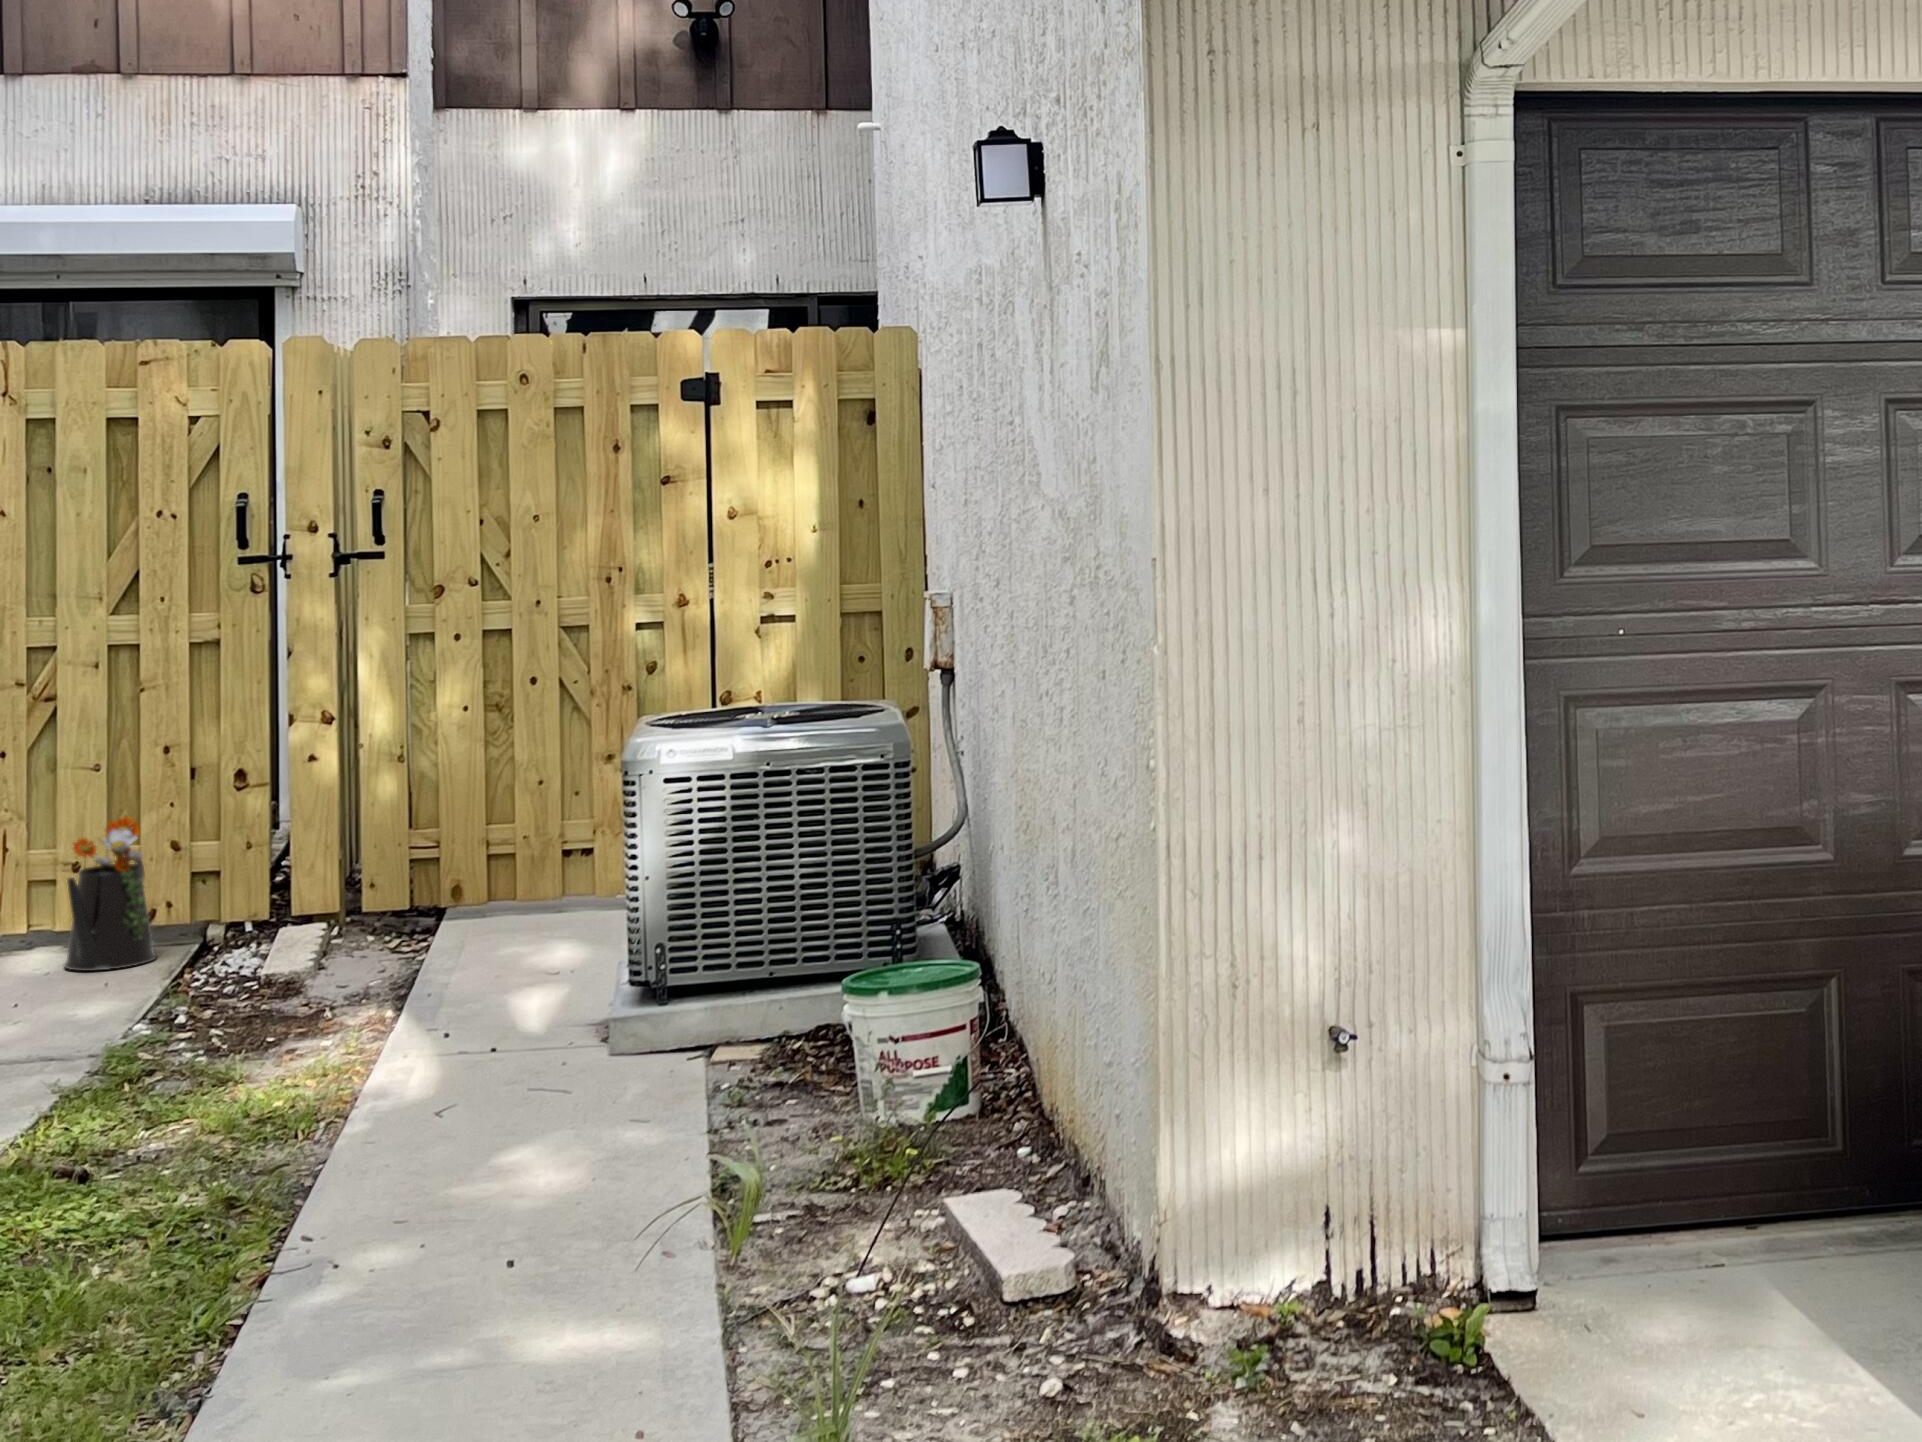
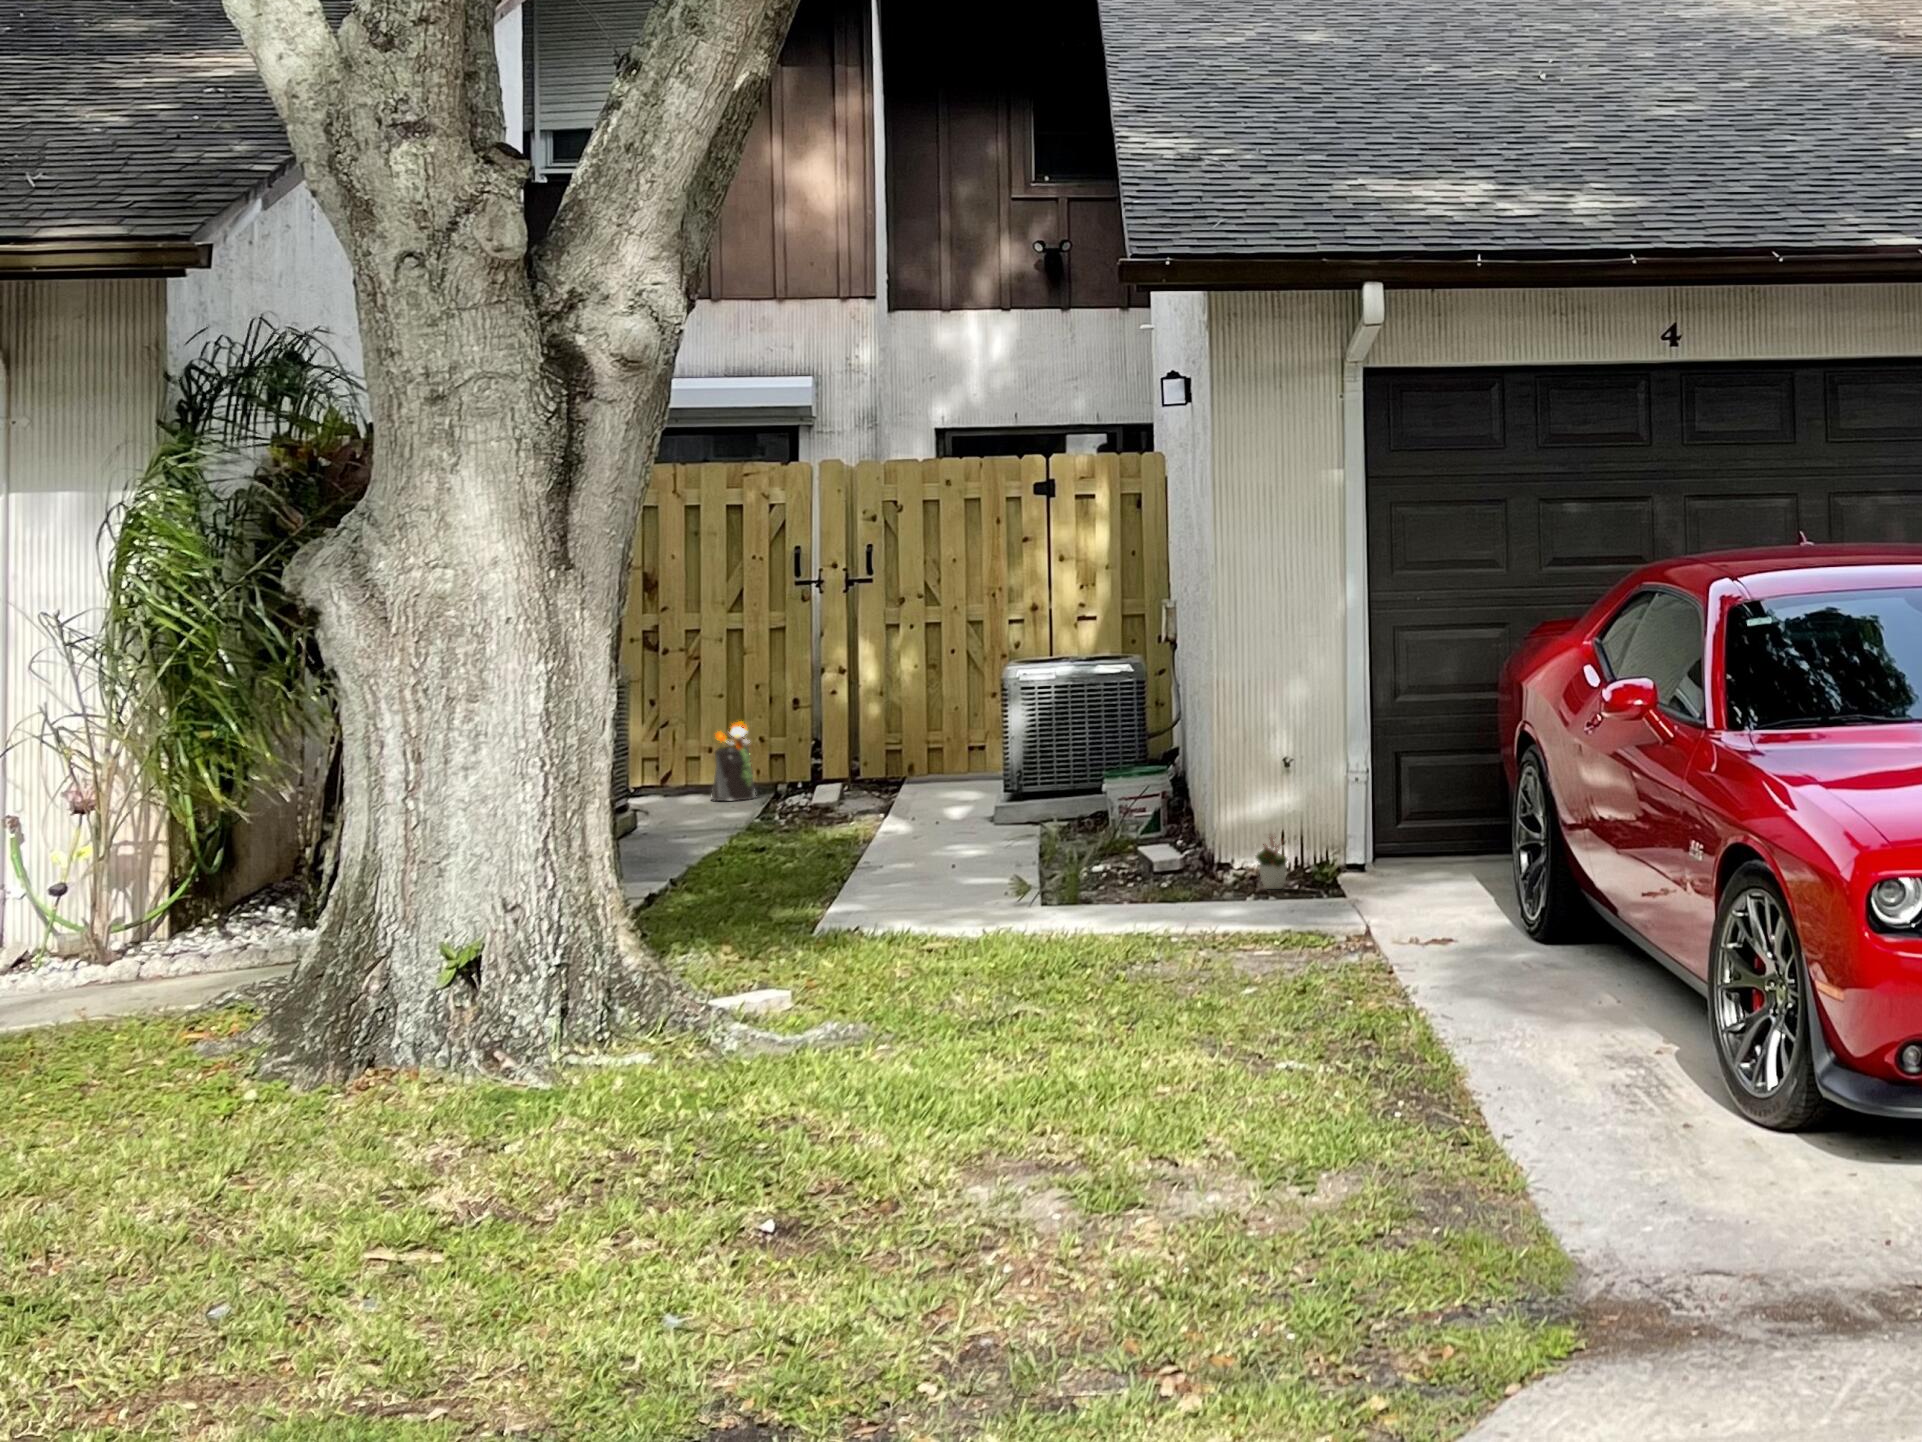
decorative plant: none [1274,1217,1357,1357] -> present [1256,836,1287,889]

